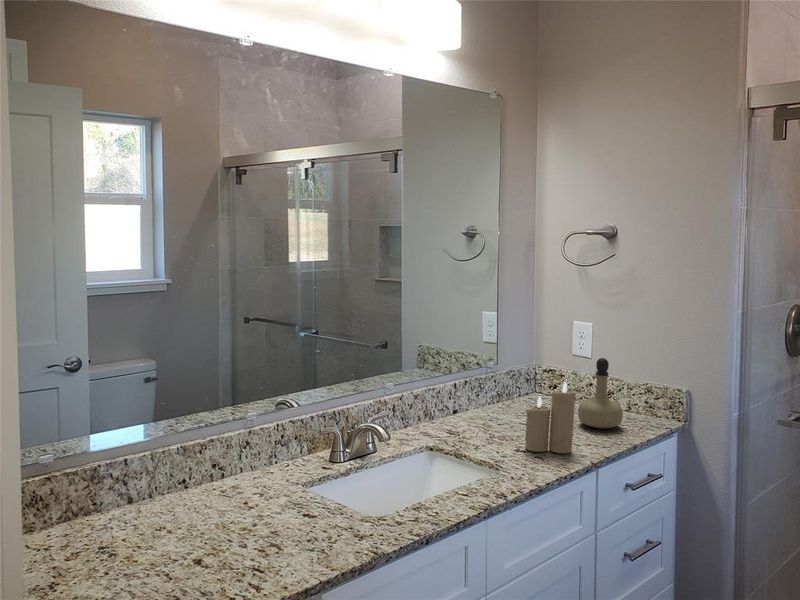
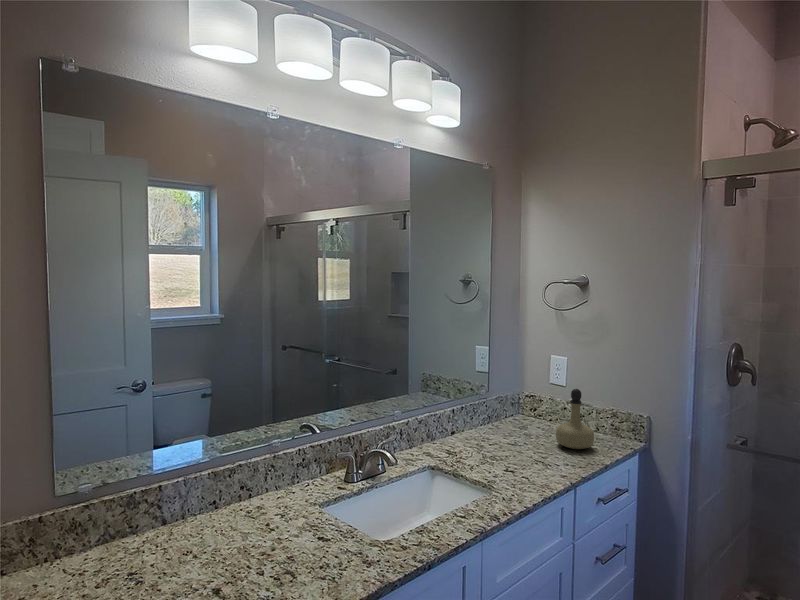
candle: present [525,383,575,453] -> none [513,412,556,474]

